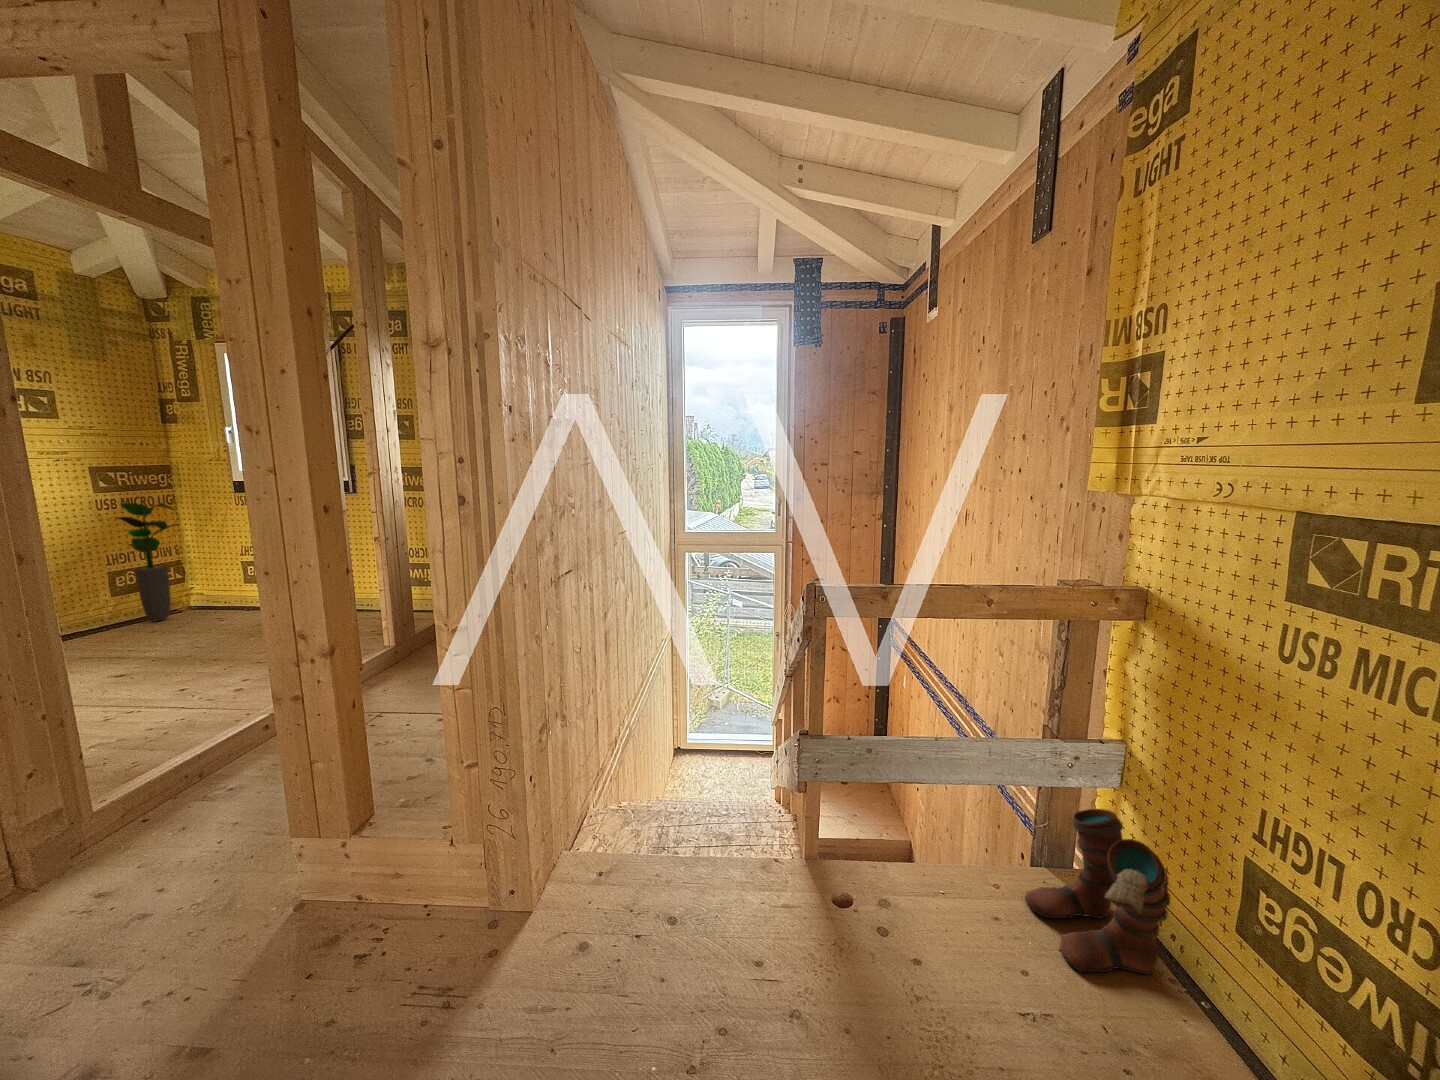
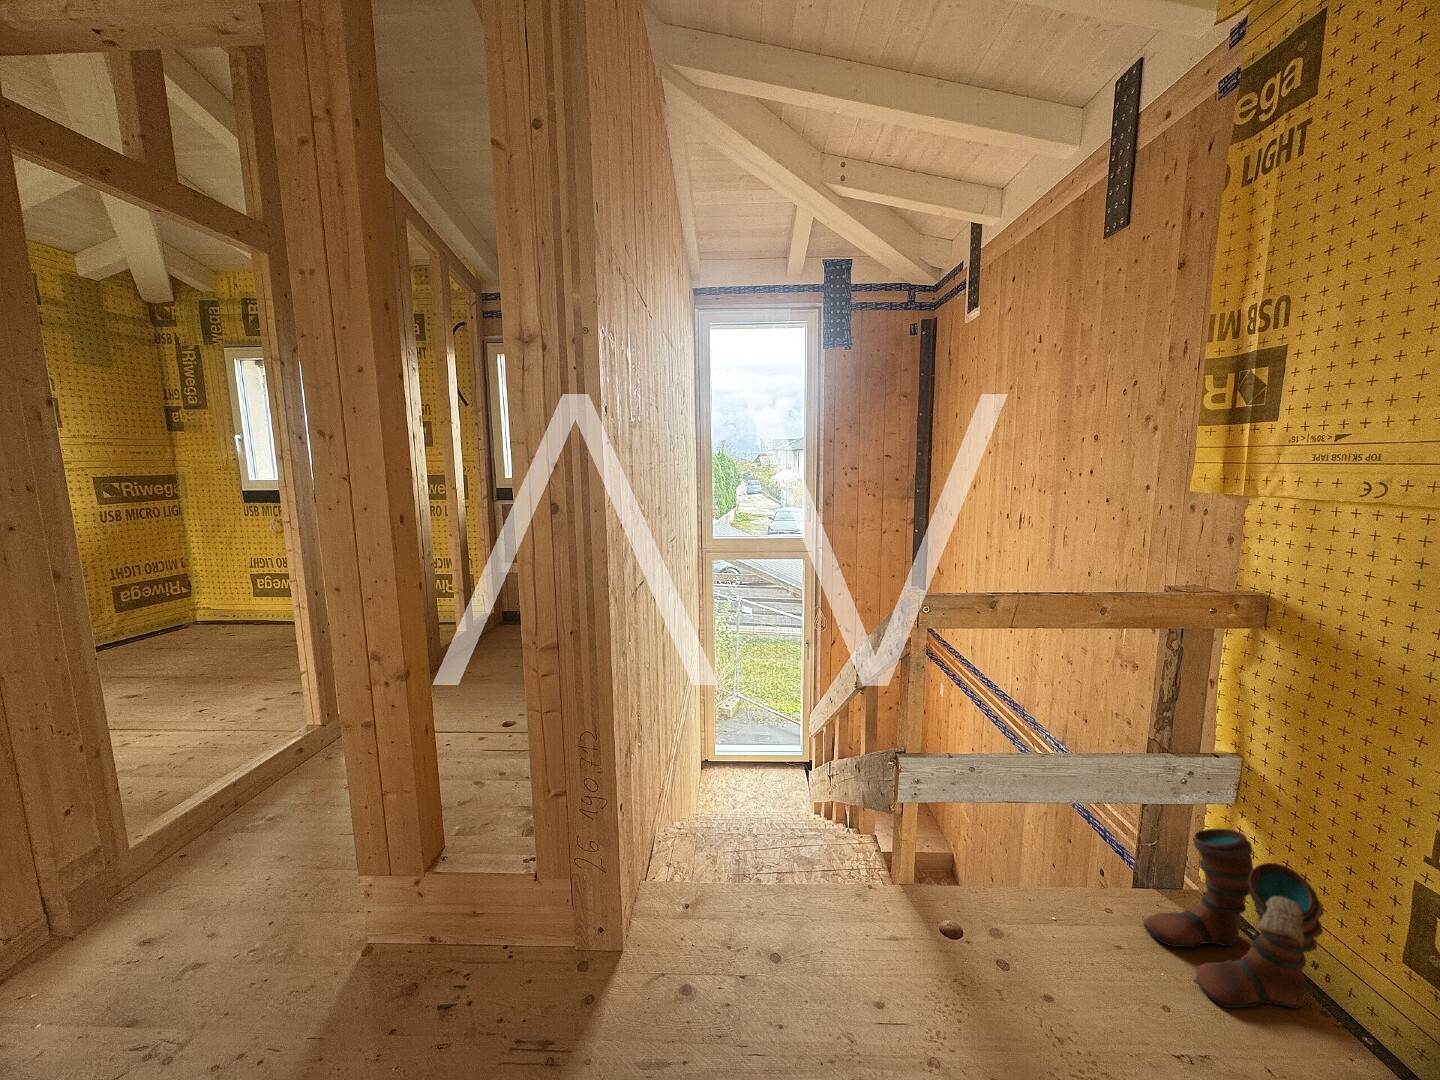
potted plant: present [116,503,177,621] -> none [113,514,190,637]

